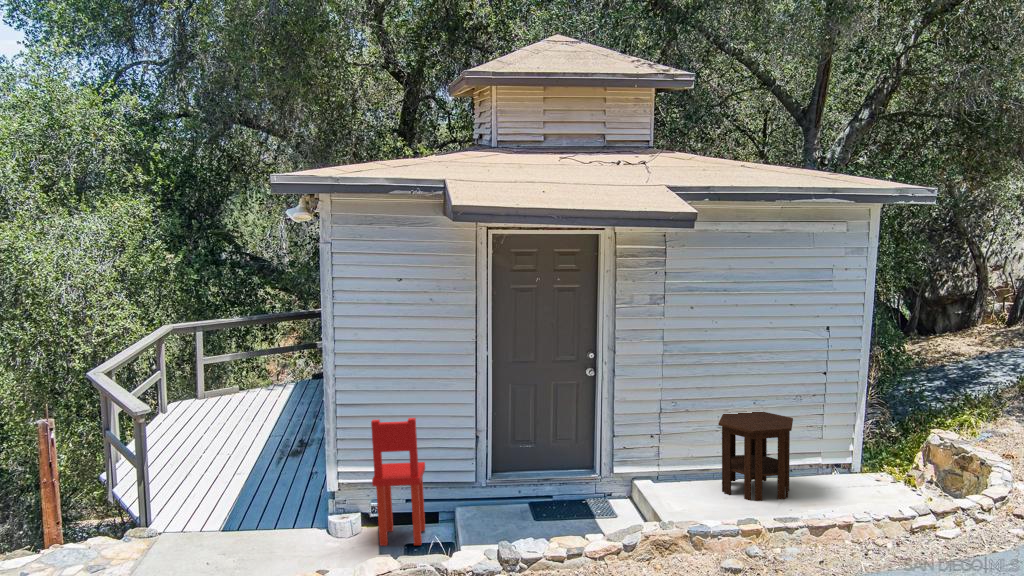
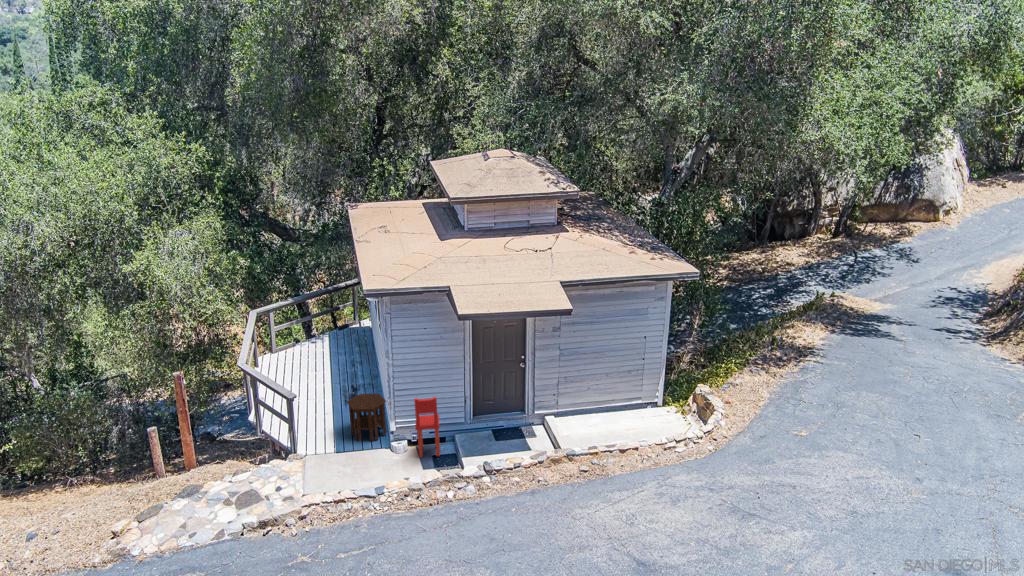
side table: present [718,411,793,501] -> present [347,393,386,441]

